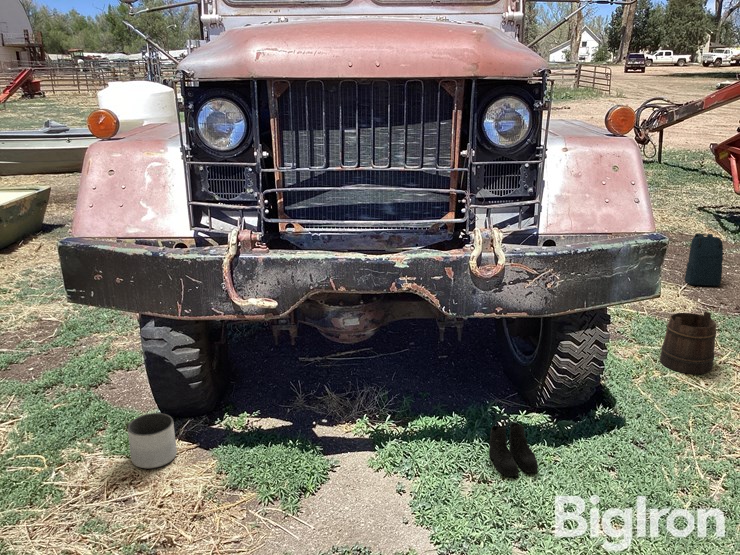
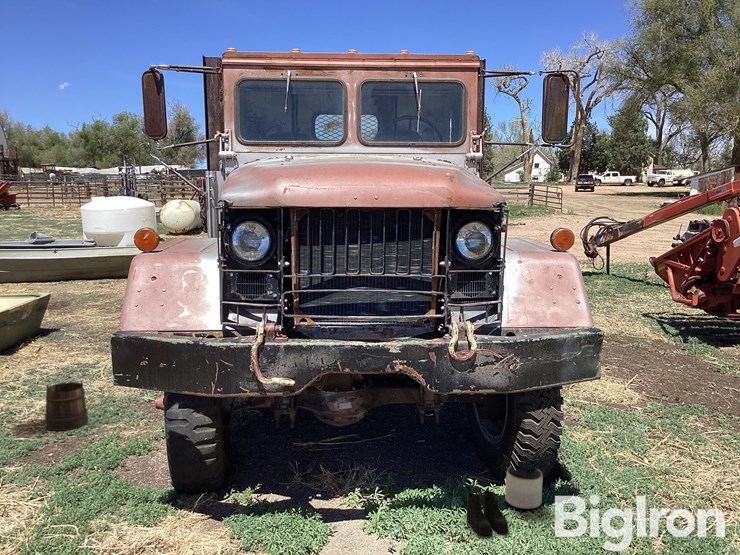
backpack: present [685,234,723,286] -> none [631,334,662,381]
bucket: present [660,311,716,374] -> present [45,381,88,431]
planter: present [128,413,177,469] -> present [505,467,543,509]

